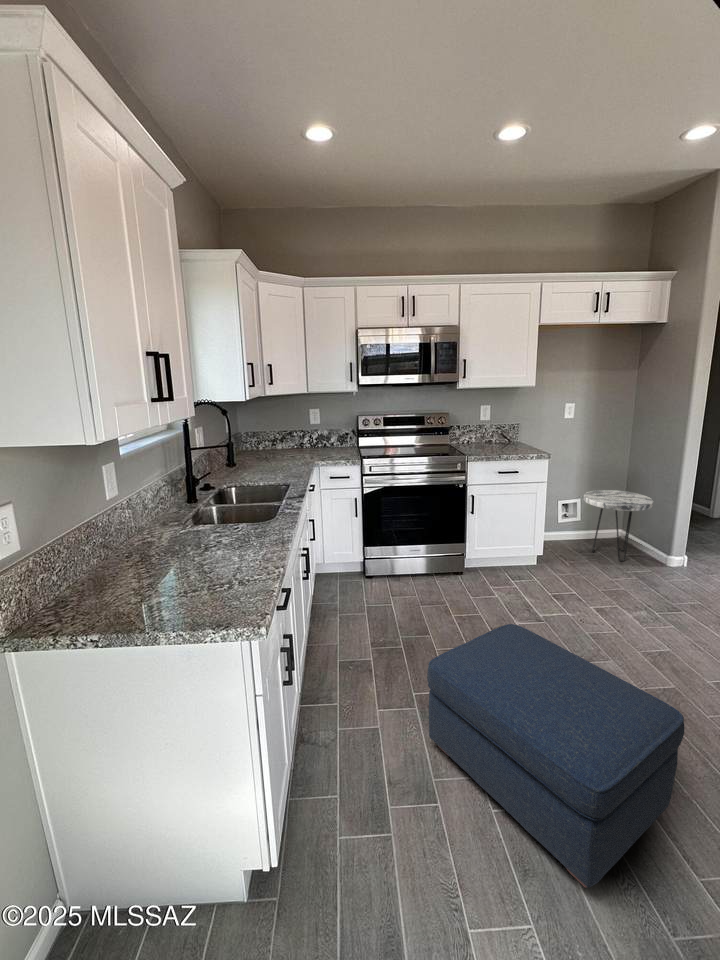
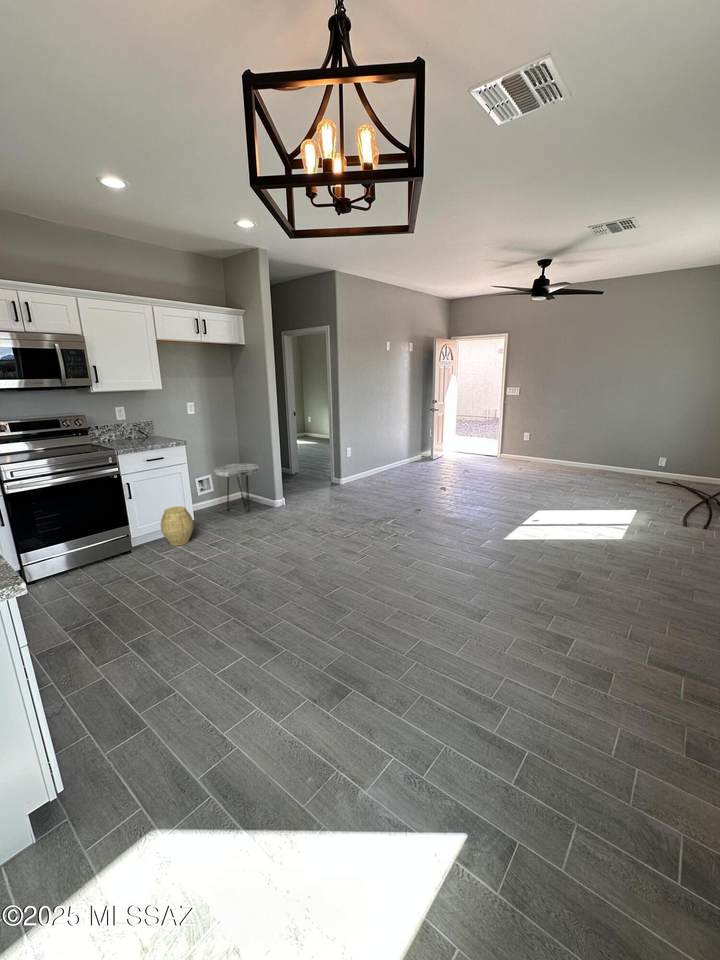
woven basket: none [499,533,539,583] -> present [161,506,193,545]
ottoman: present [427,624,685,888] -> none [140,559,301,675]

